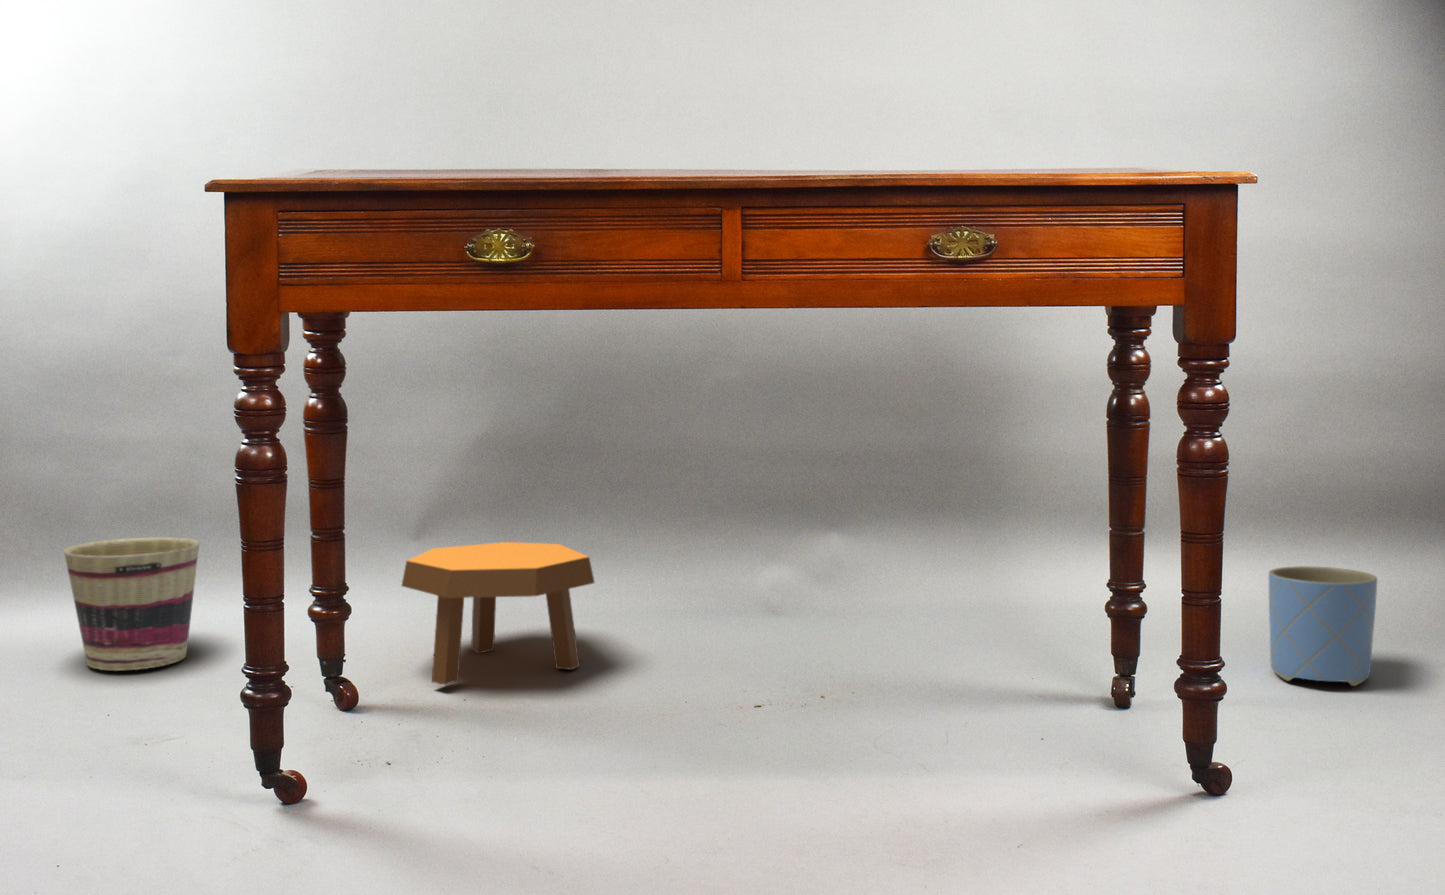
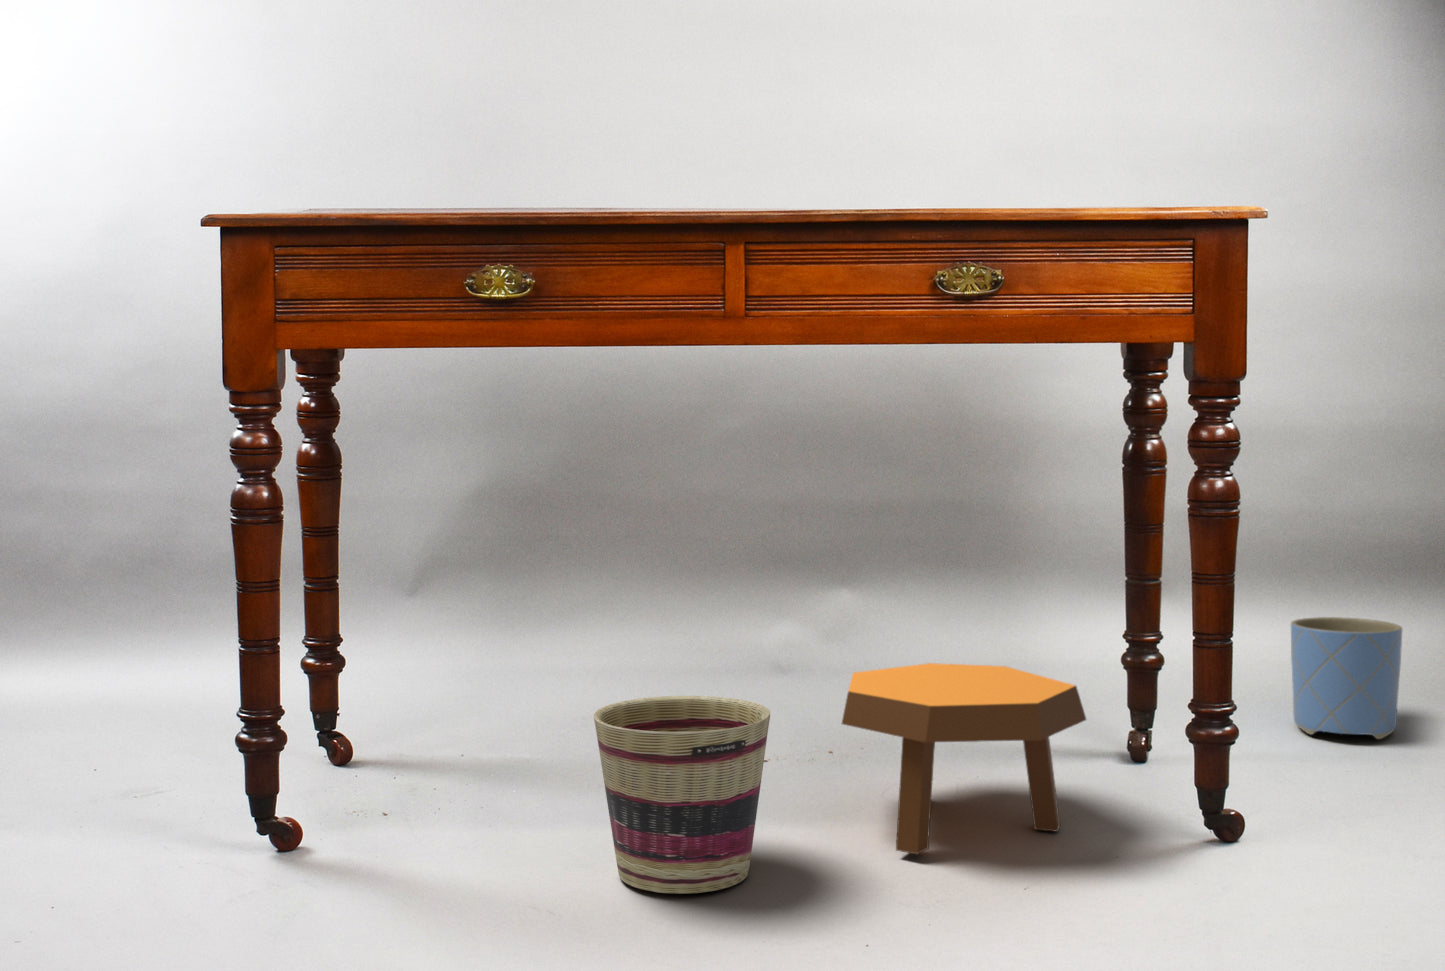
basket: present [64,537,199,671] -> present [594,696,770,894]
footstool: present [402,542,595,685] -> present [842,663,1086,854]

